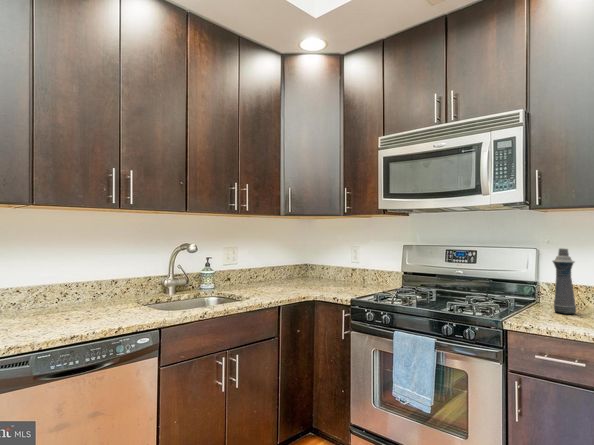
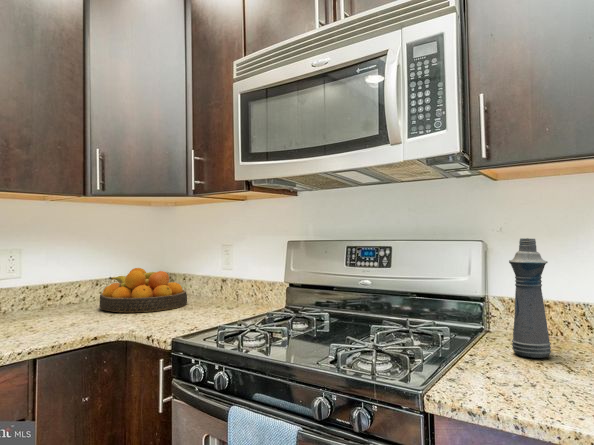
fruit bowl: none [281,260,333,288] -> present [99,268,187,312]

